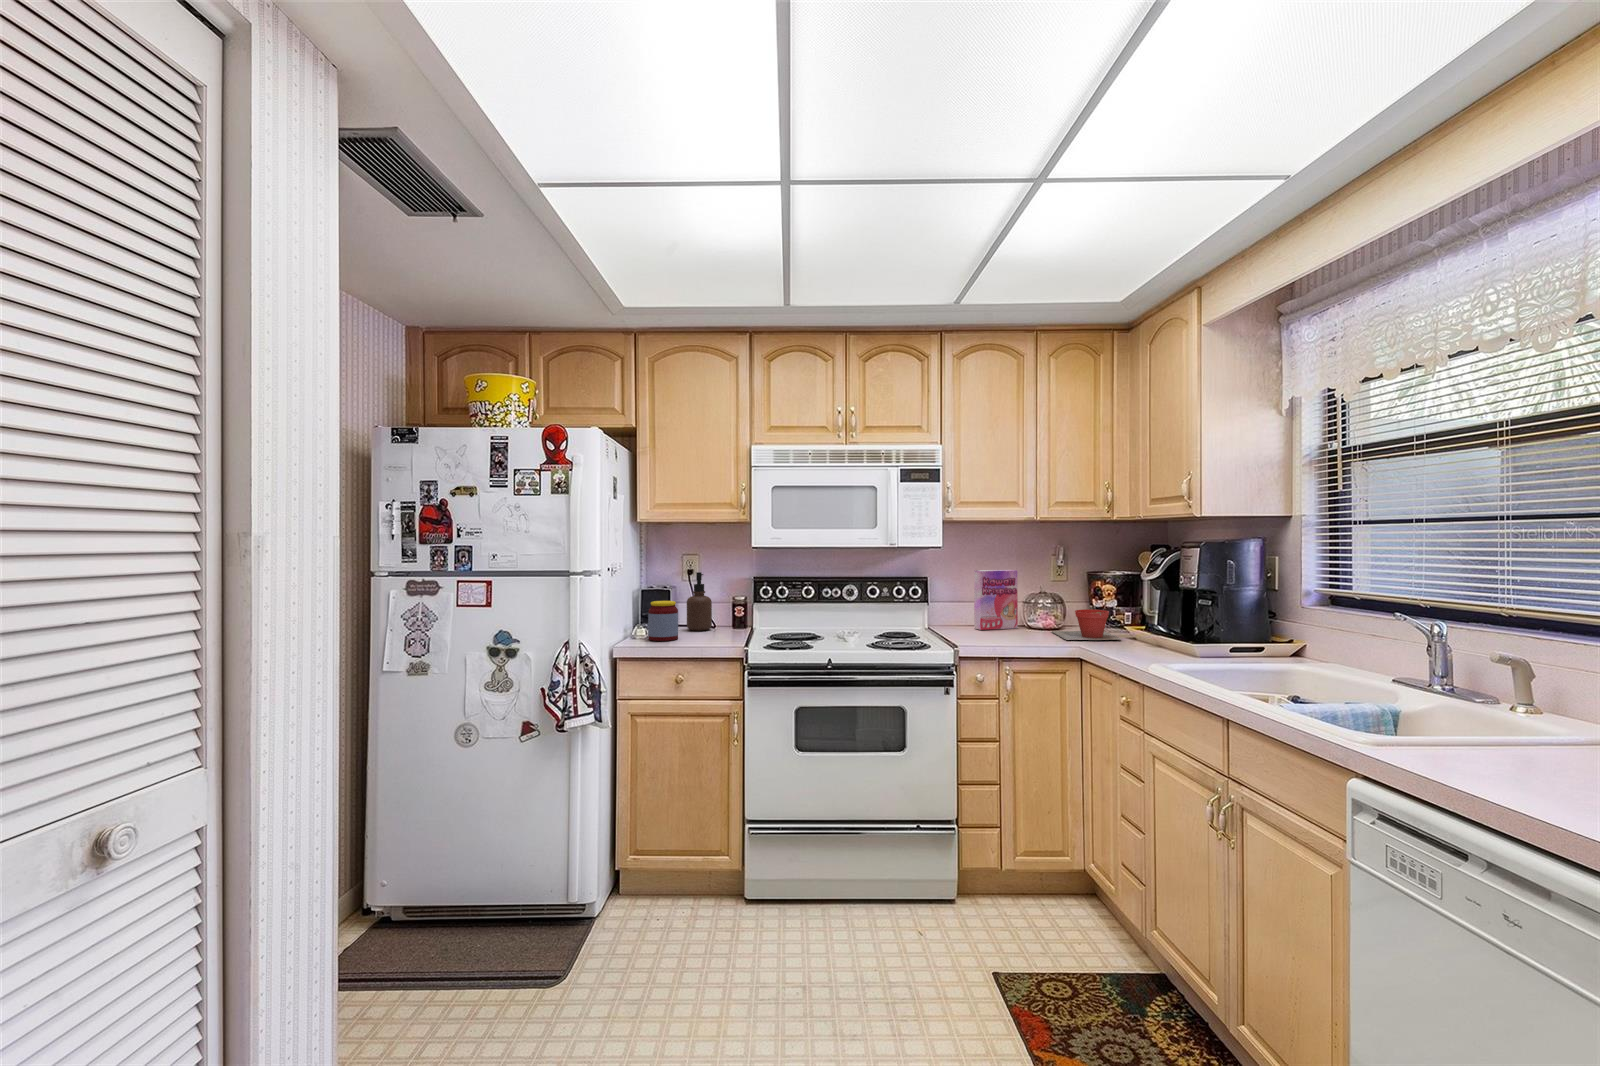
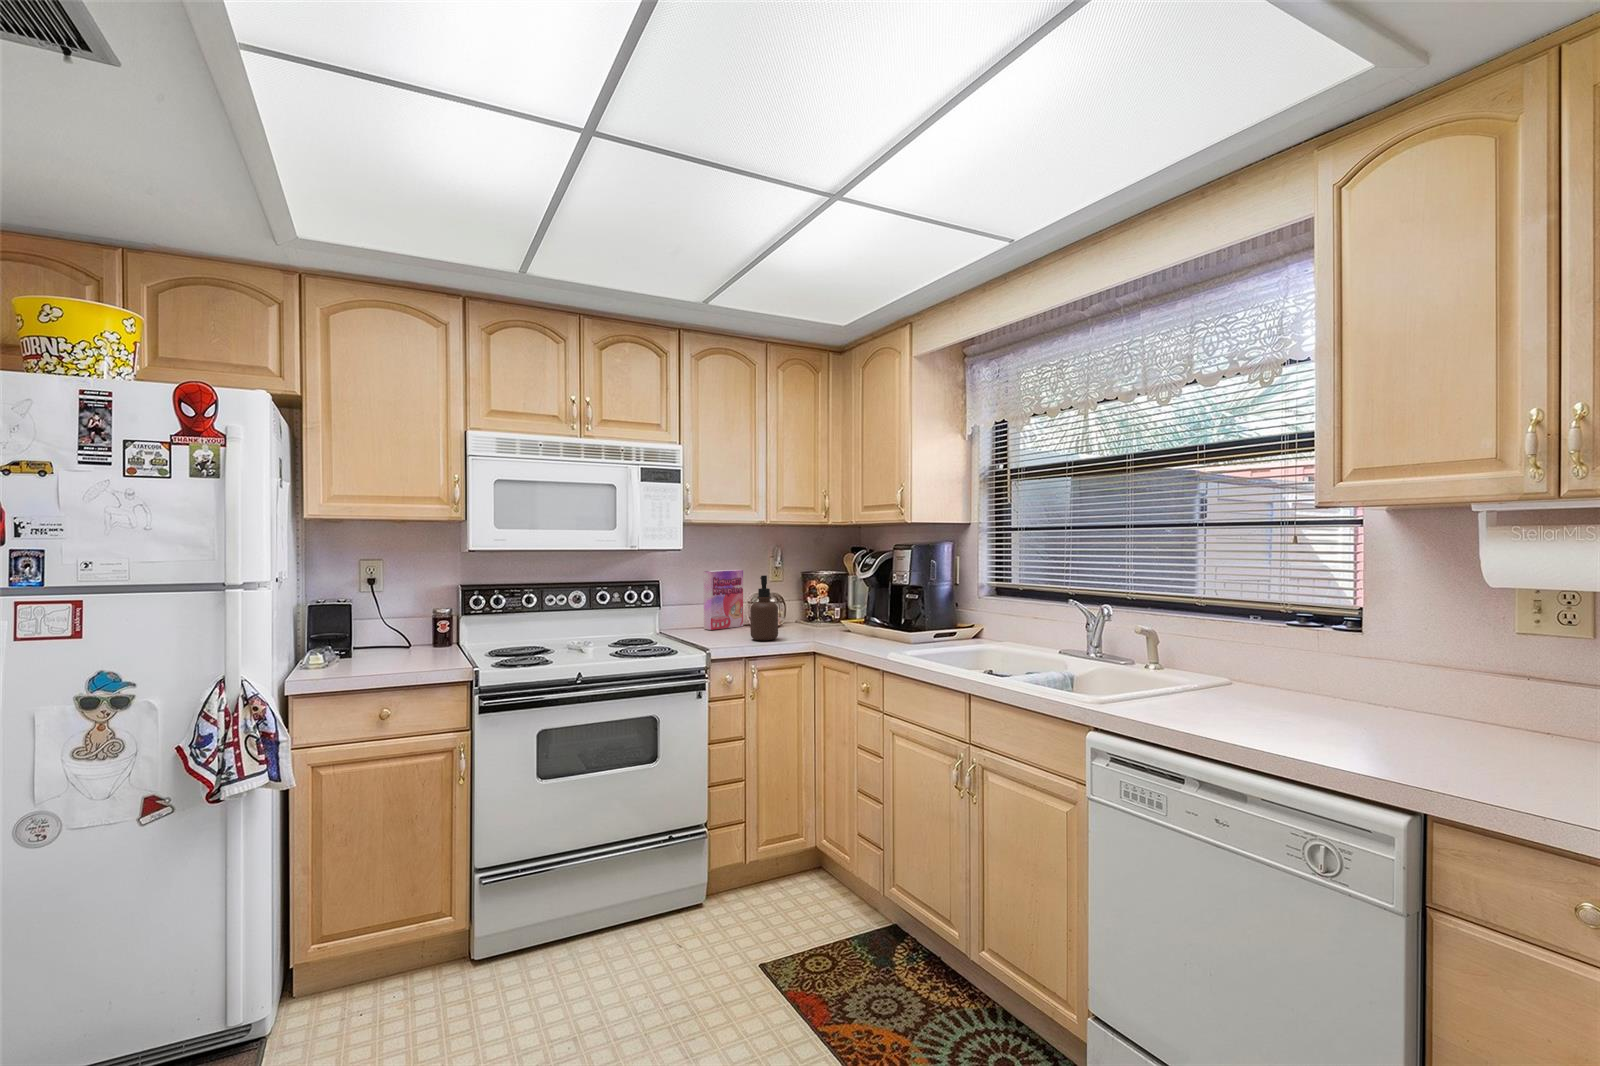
soap dispenser: present [687,572,712,631] -> present [750,575,778,641]
jar: present [648,601,678,641] -> none [323,617,366,668]
plant pot: present [1052,609,1121,640] -> none [775,605,841,635]

